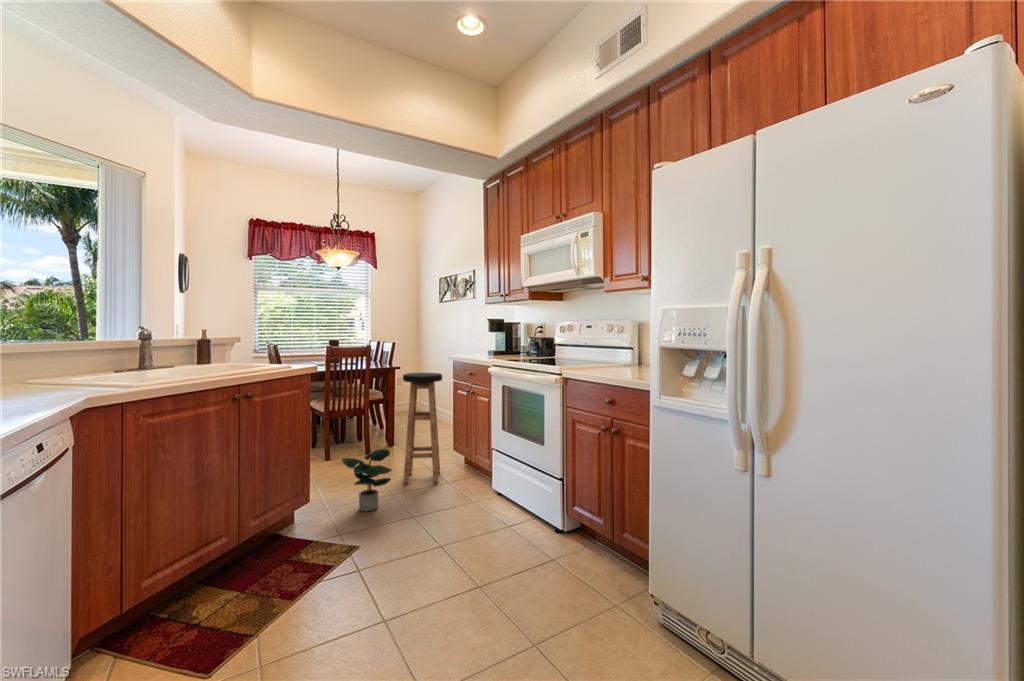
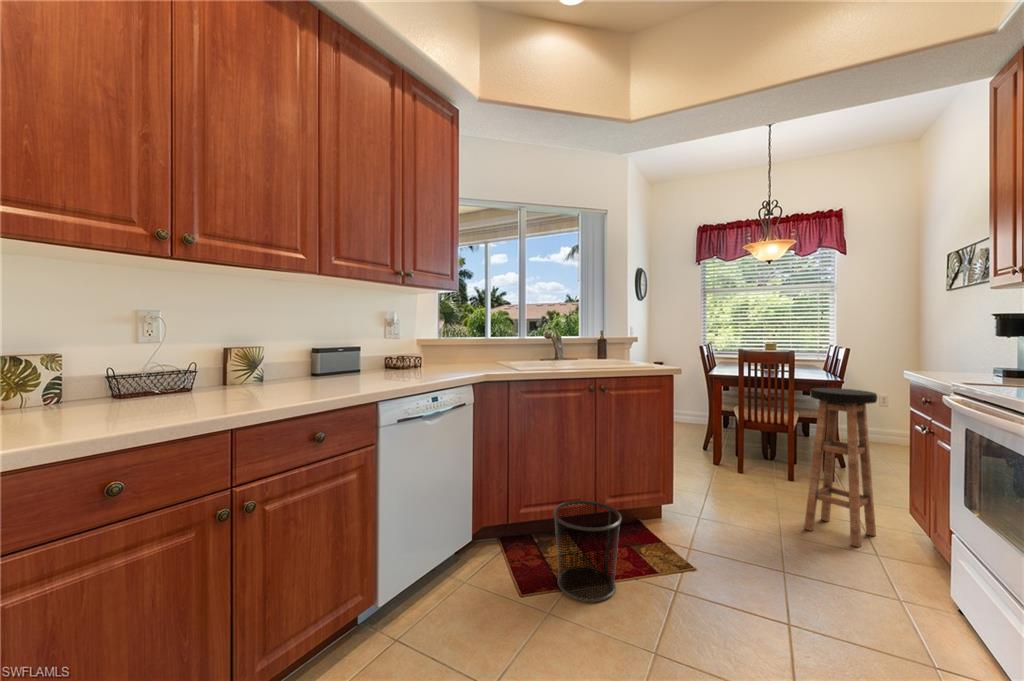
potted plant: present [342,449,392,511] -> none [708,471,771,541]
waste bin: none [229,520,317,640] -> present [553,500,622,602]

